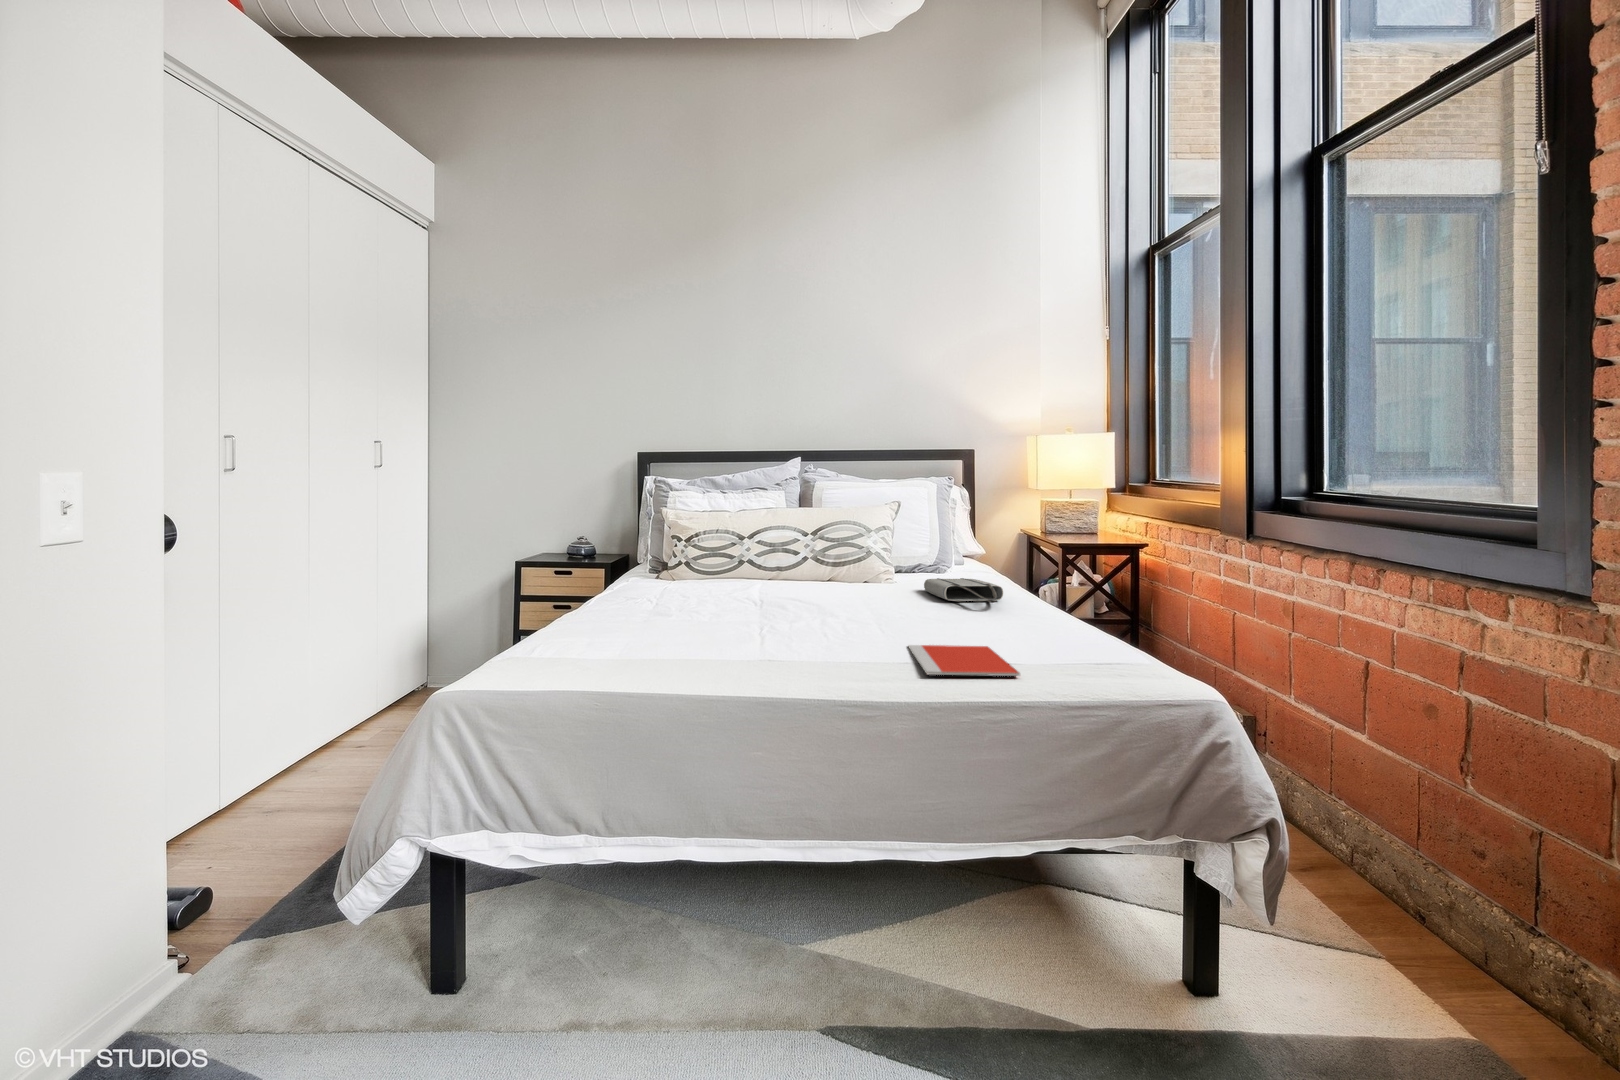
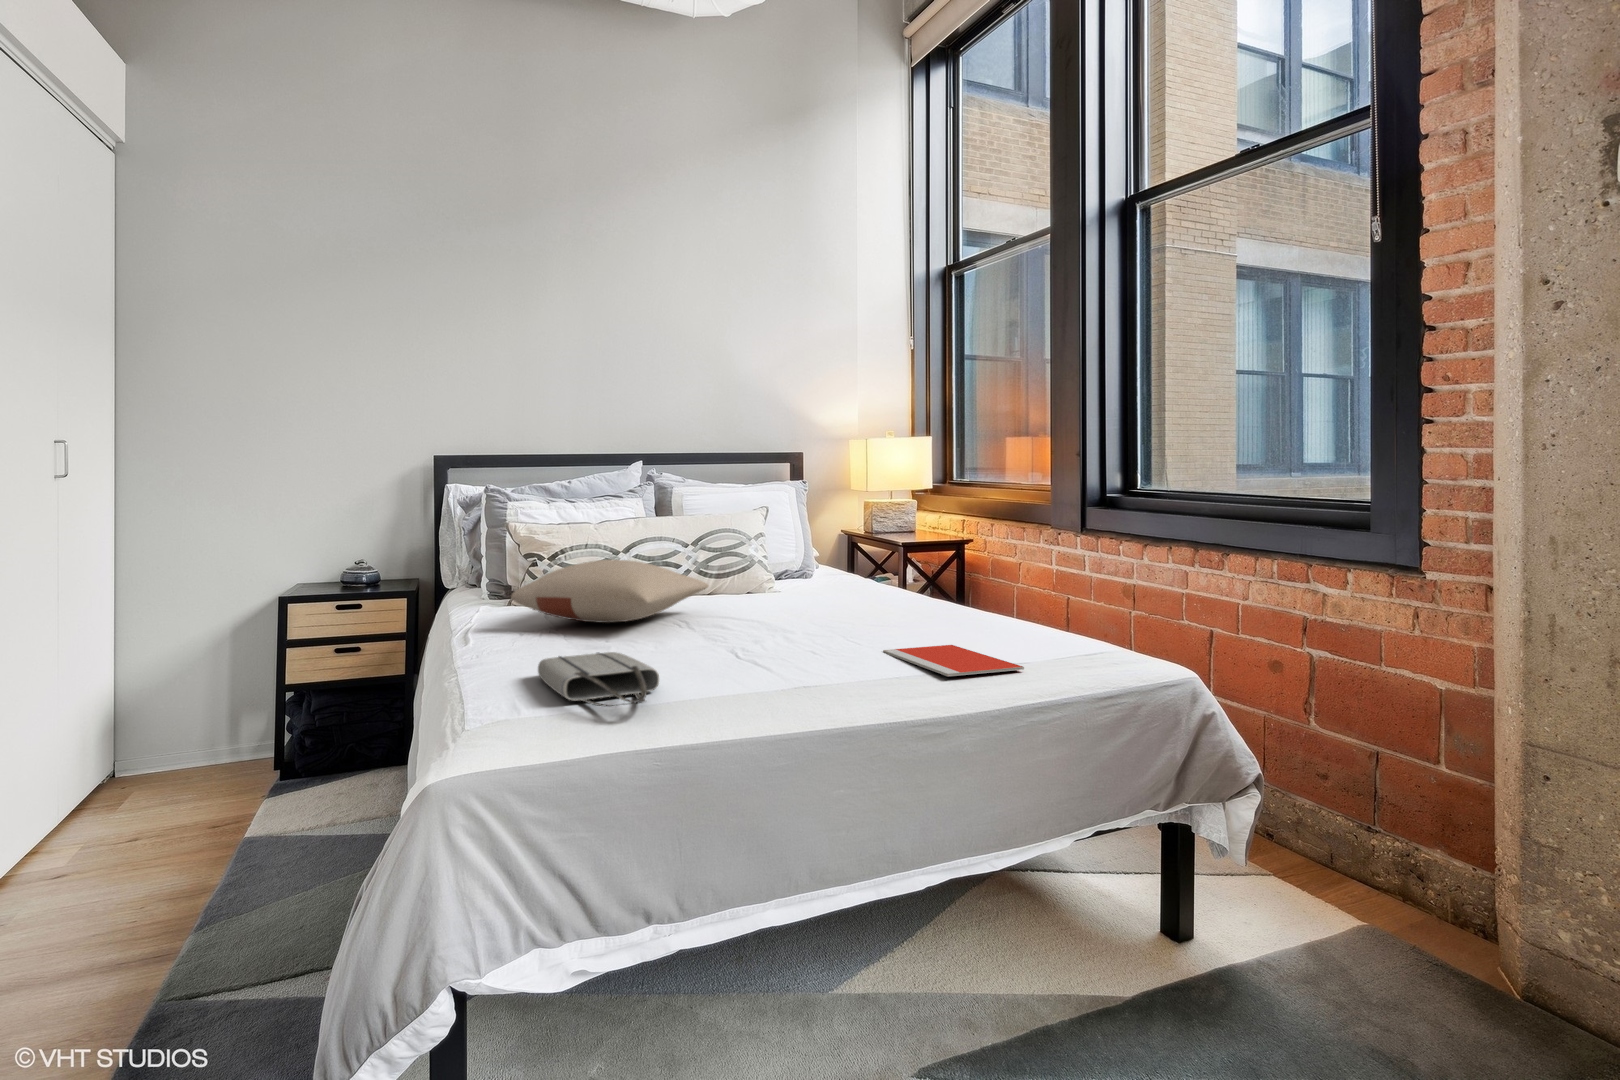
pillow: none [616,544,803,601] -> present [511,560,708,623]
tote bag: present [924,578,1003,603] -> present [538,652,659,706]

